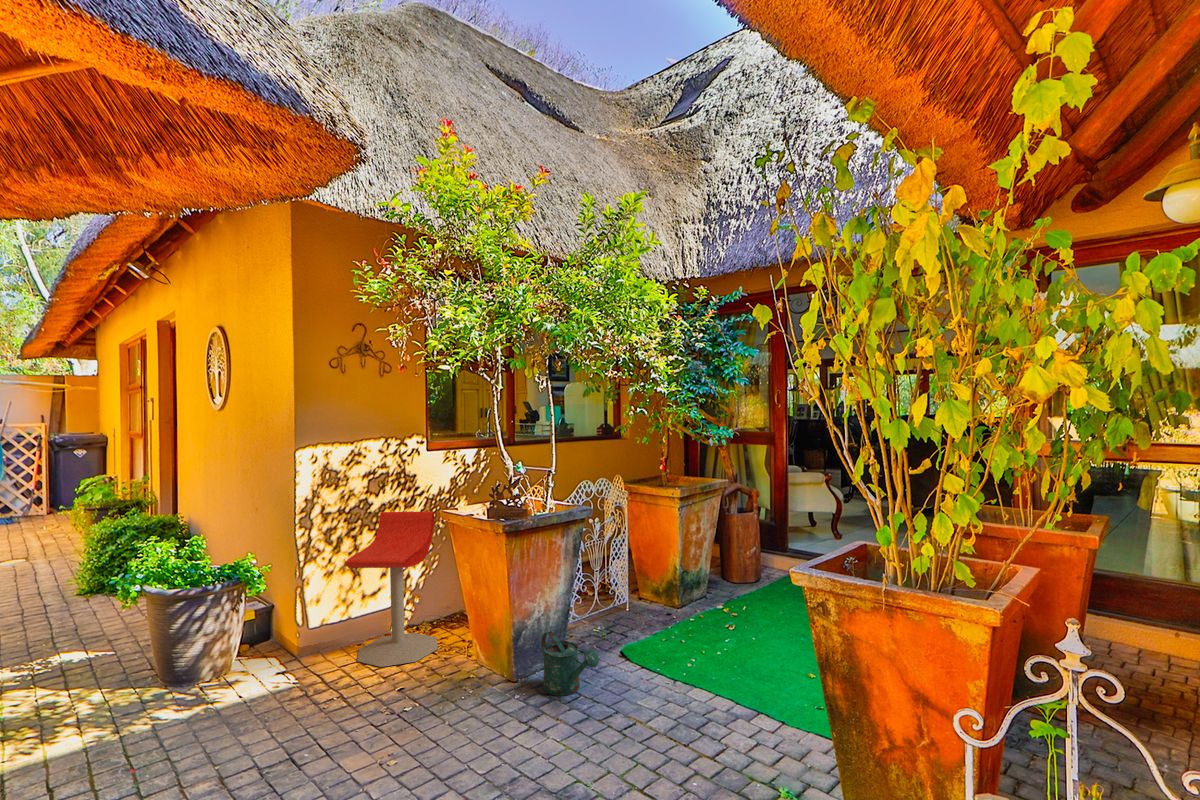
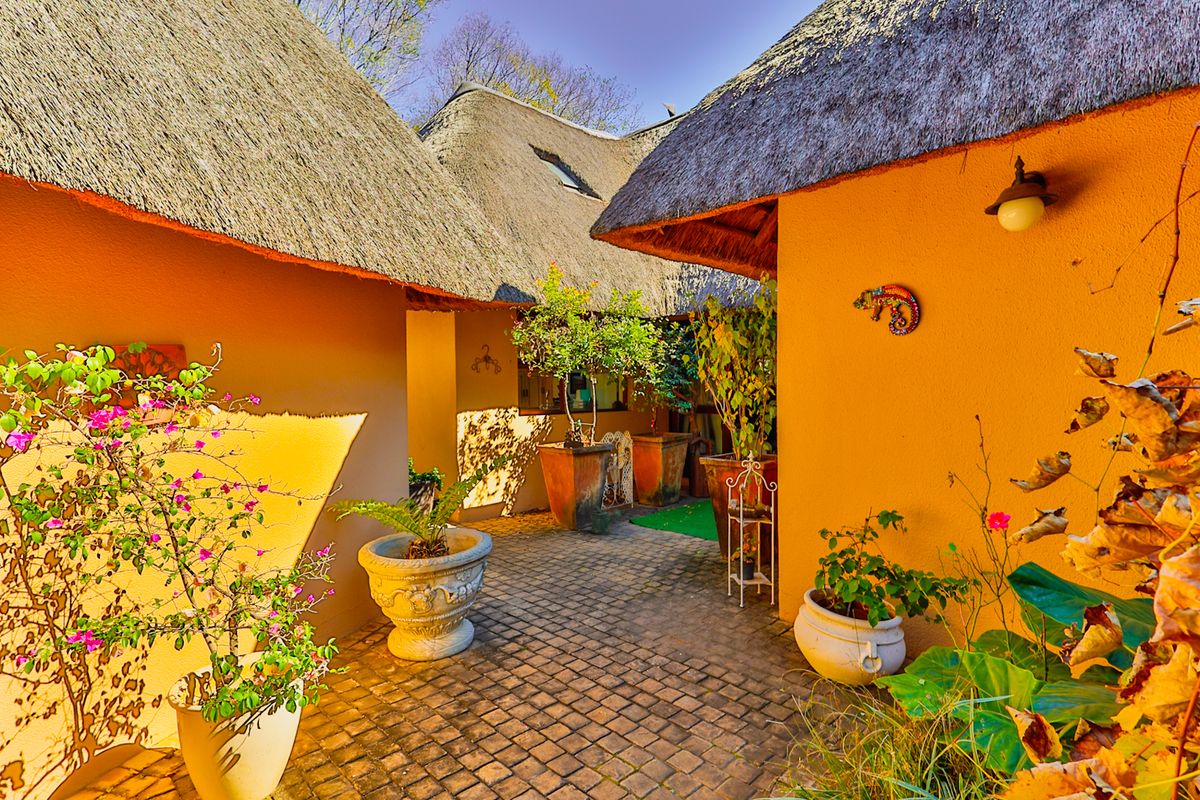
stool: present [346,511,438,667] -> none [487,448,531,527]

